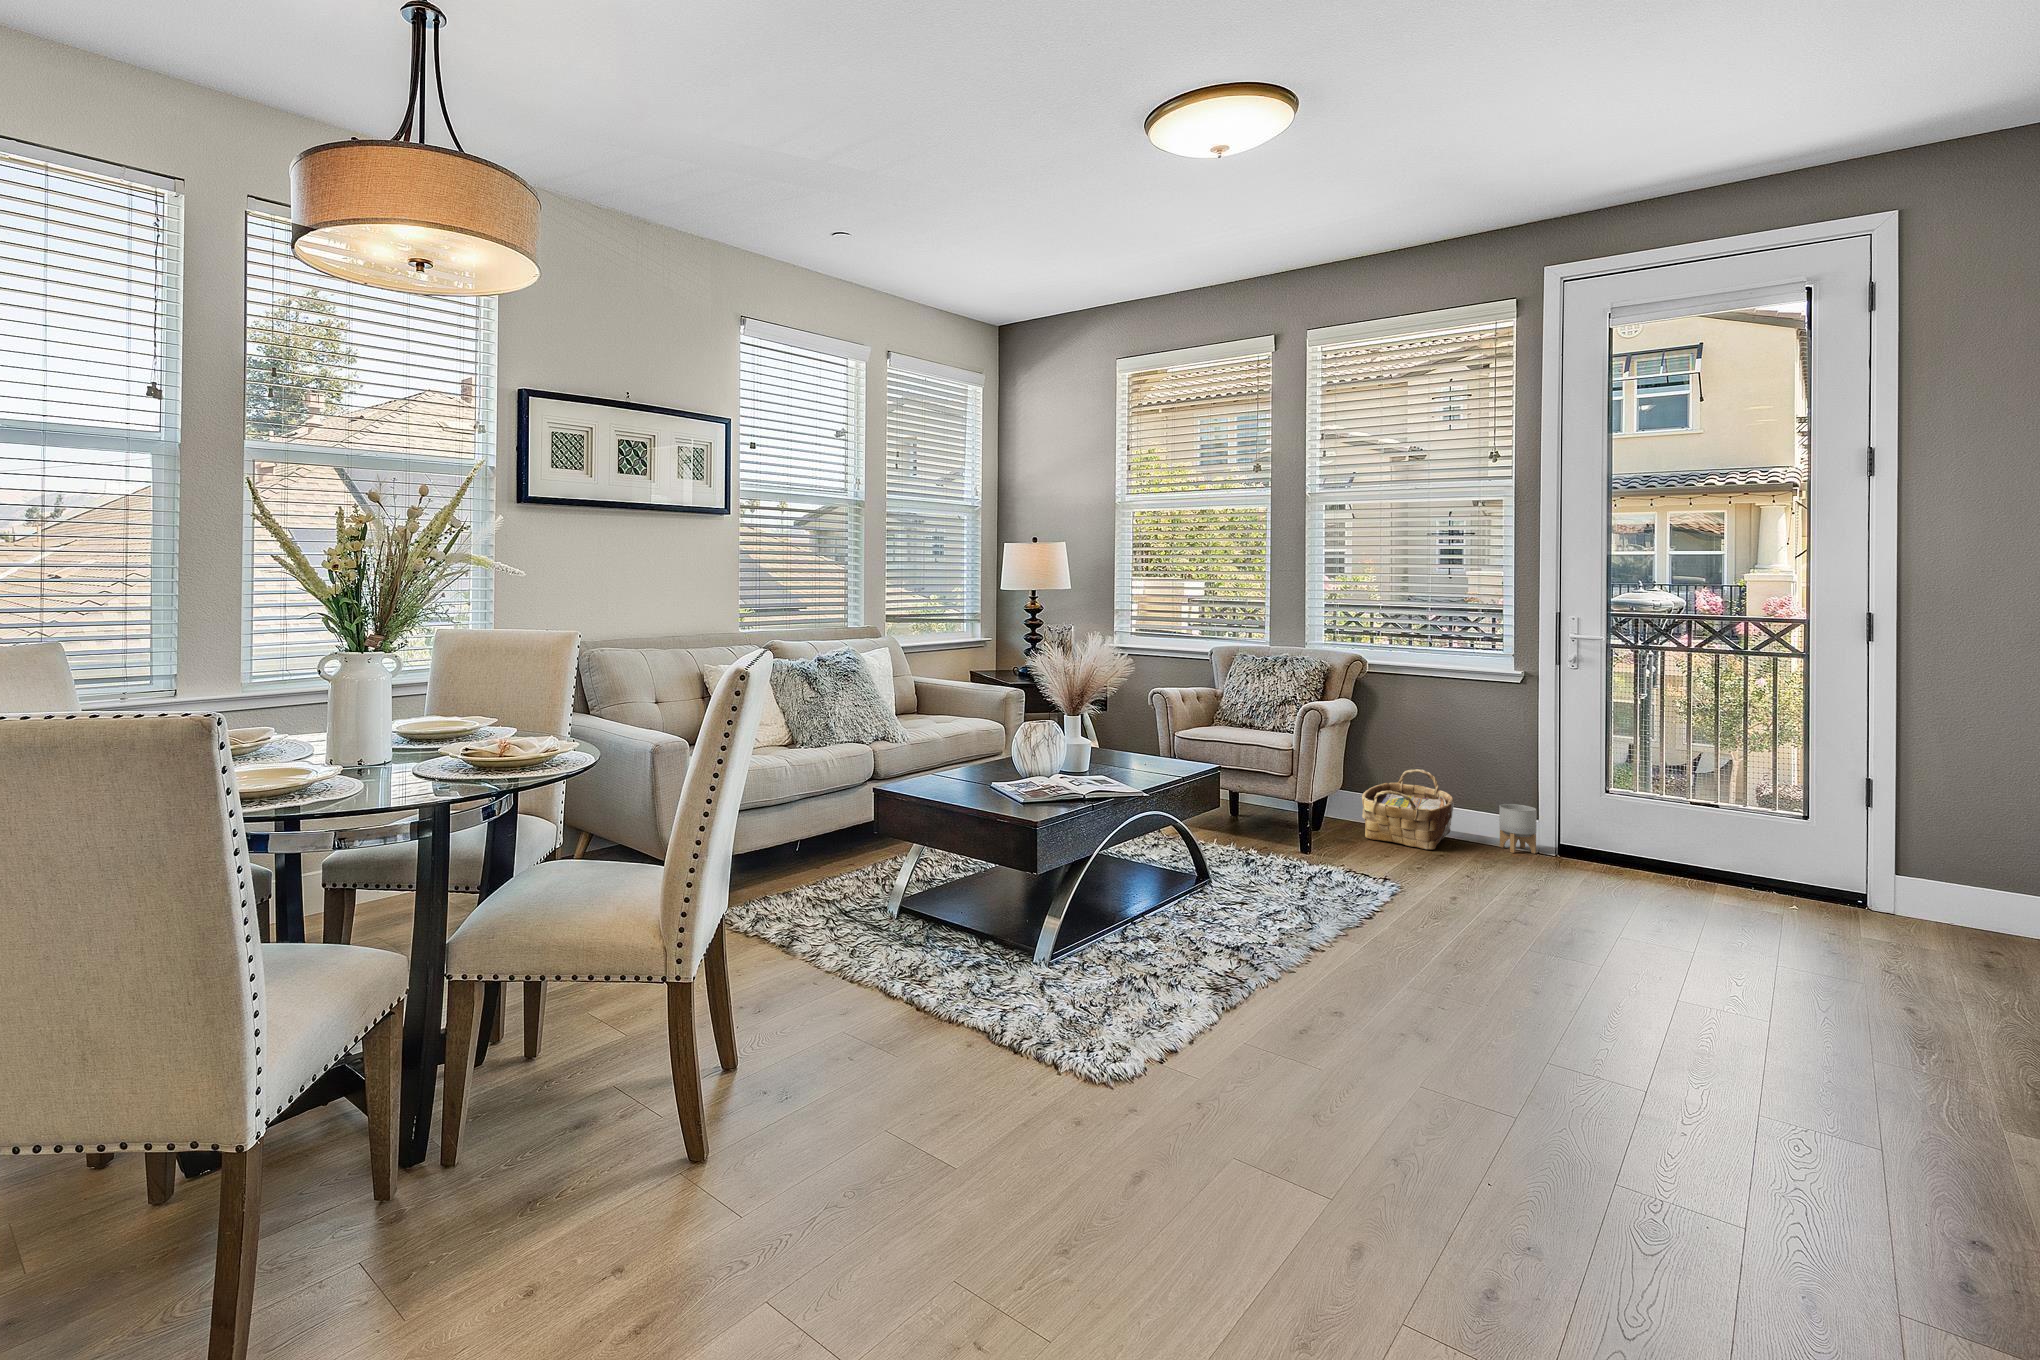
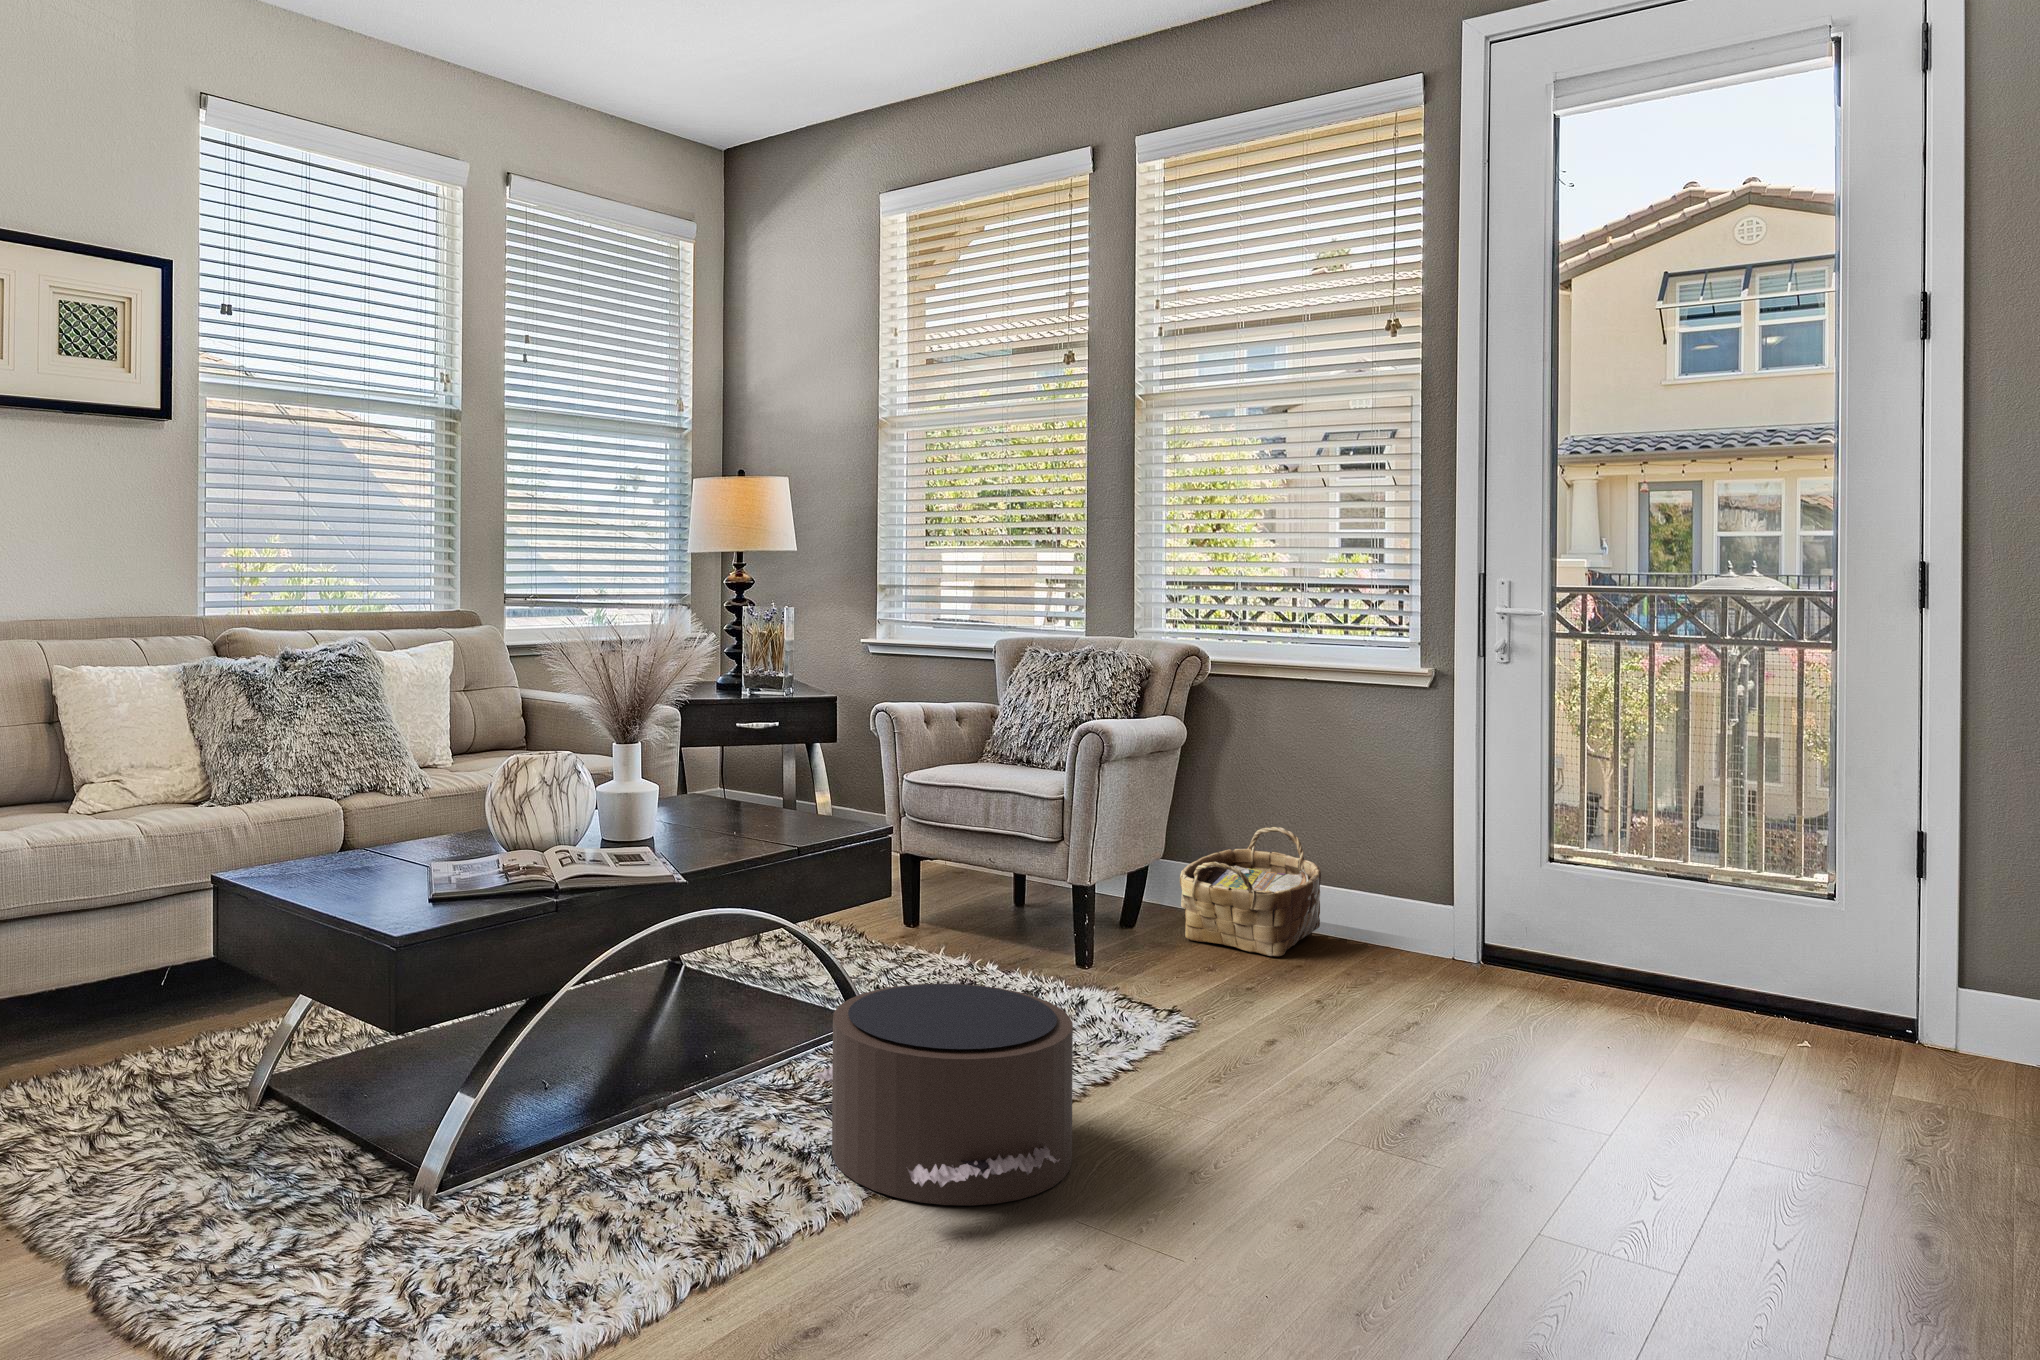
planter: present [1499,804,1536,854] -> none [1387,880,1441,960]
pouf: none [1213,857,1391,976] -> present [814,984,1073,1206]

